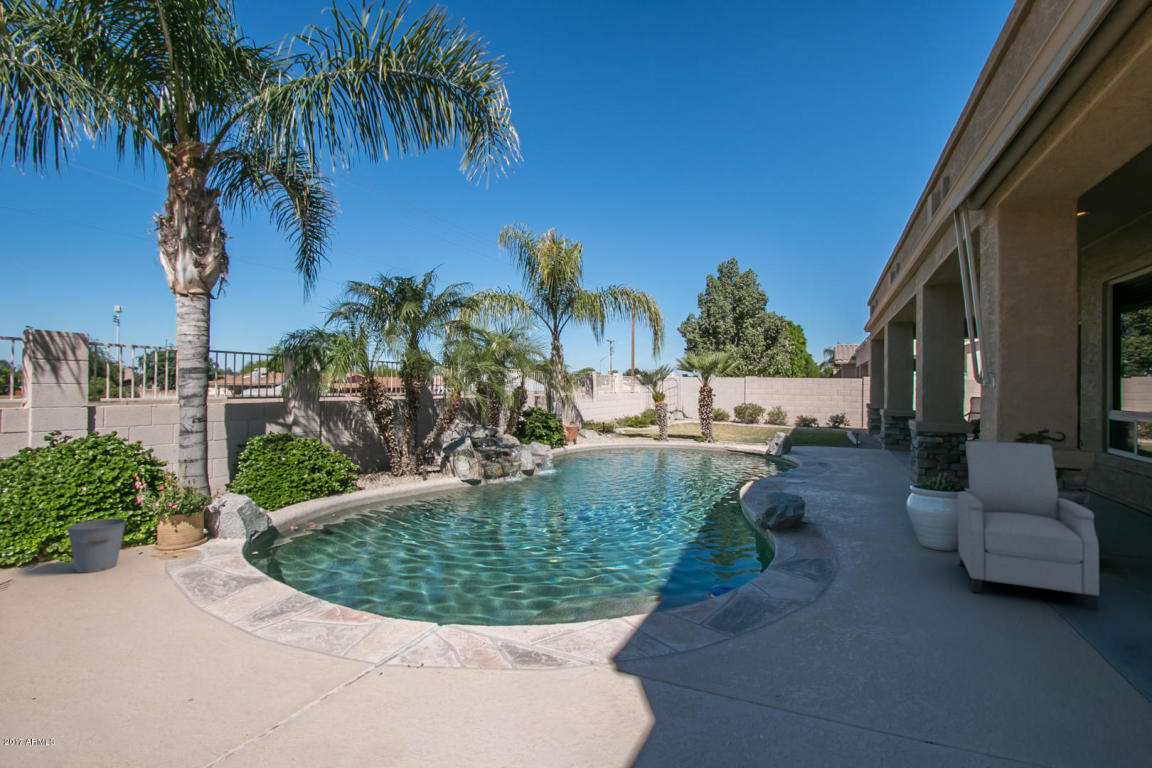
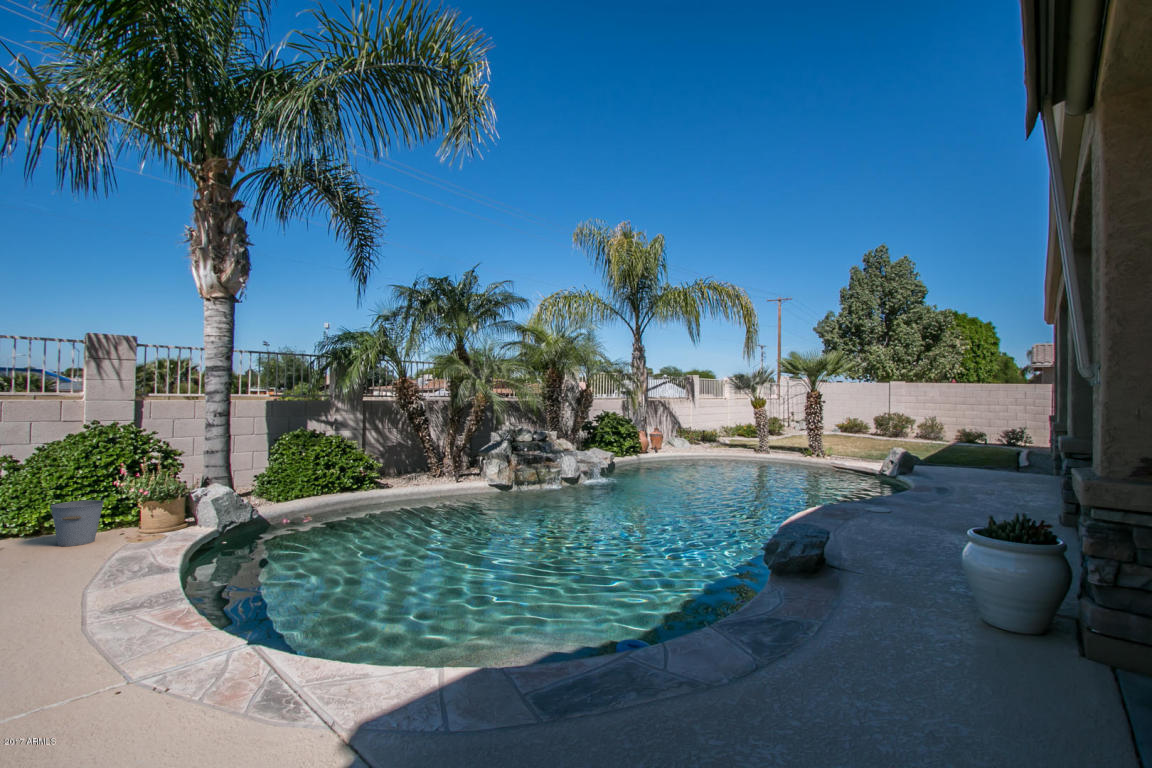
chair: present [958,441,1099,610] -> none [910,459,1111,743]

